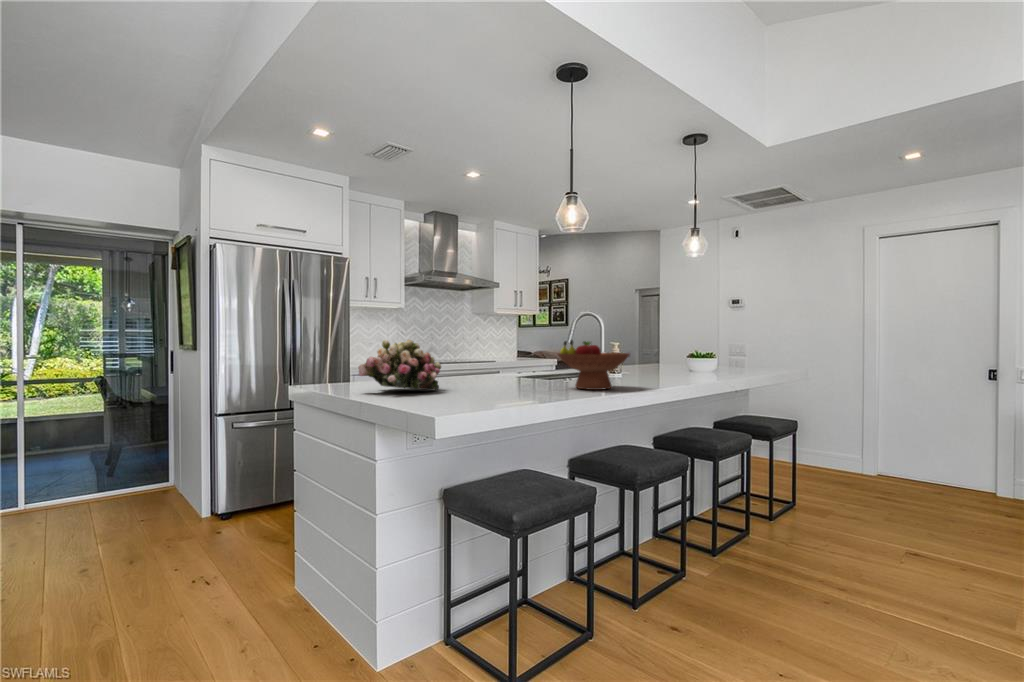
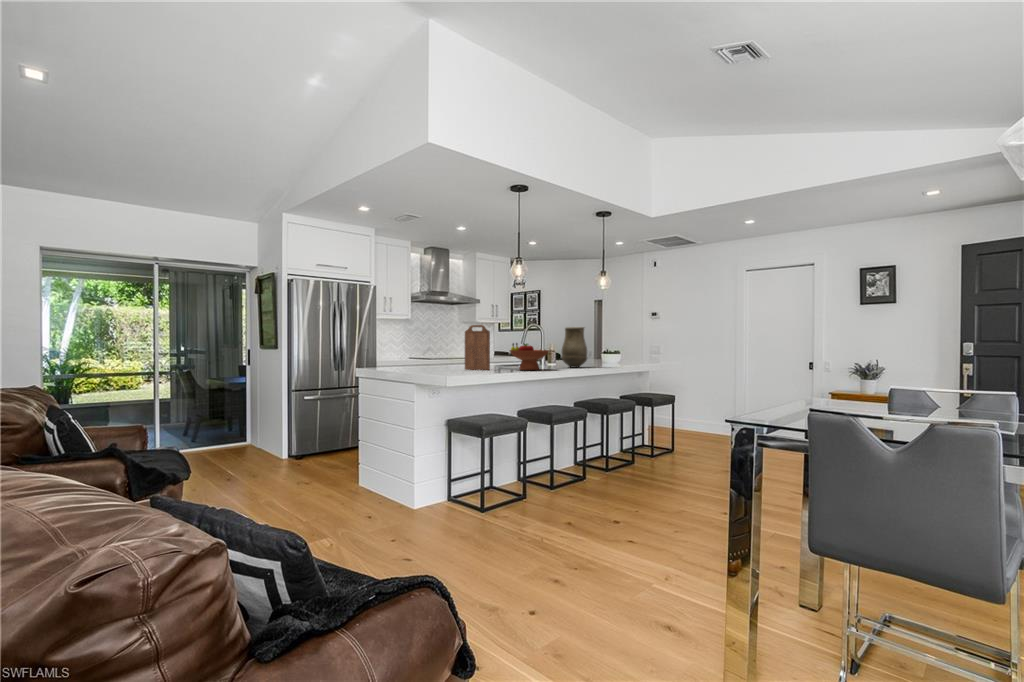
cutting board: none [478,308,523,389] -> present [465,325,490,370]
vase: none [639,314,685,382] -> present [562,327,587,367]
flower arrangement: present [358,340,441,390] -> none [400,342,444,370]

